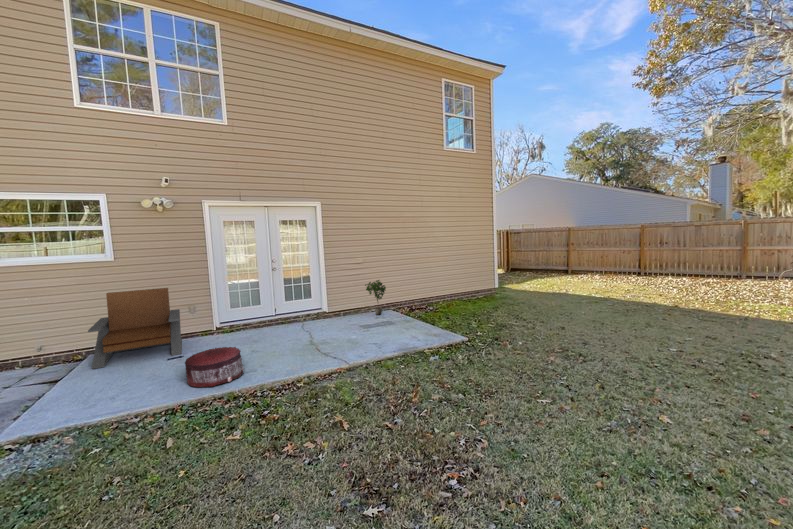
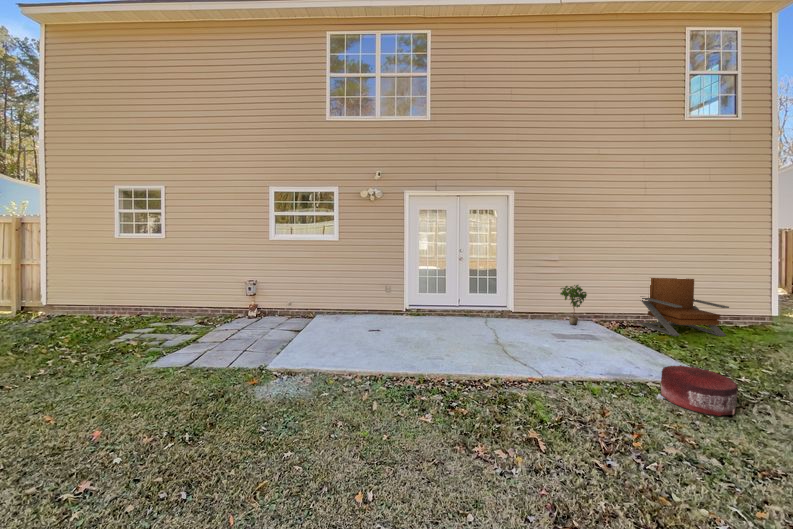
lounge chair: present [88,288,182,369] -> present [638,278,729,336]
pouf: present [185,347,244,387] -> present [661,365,738,416]

